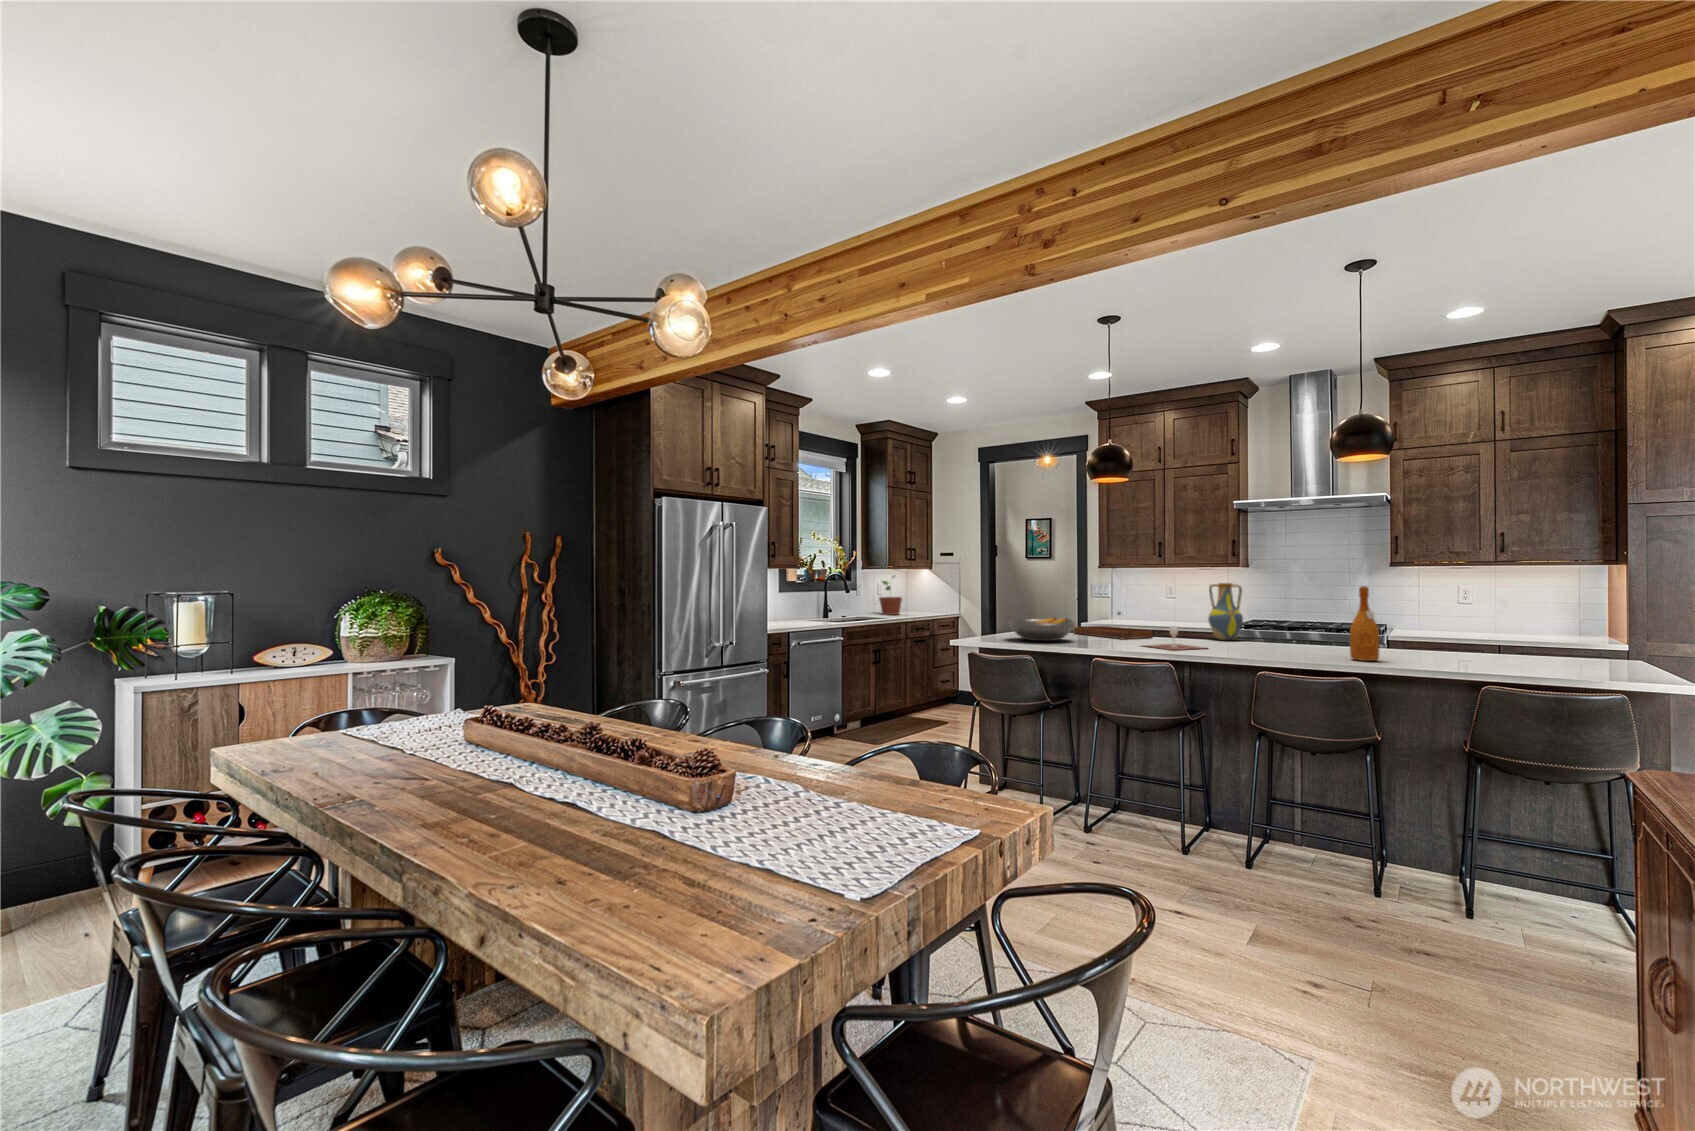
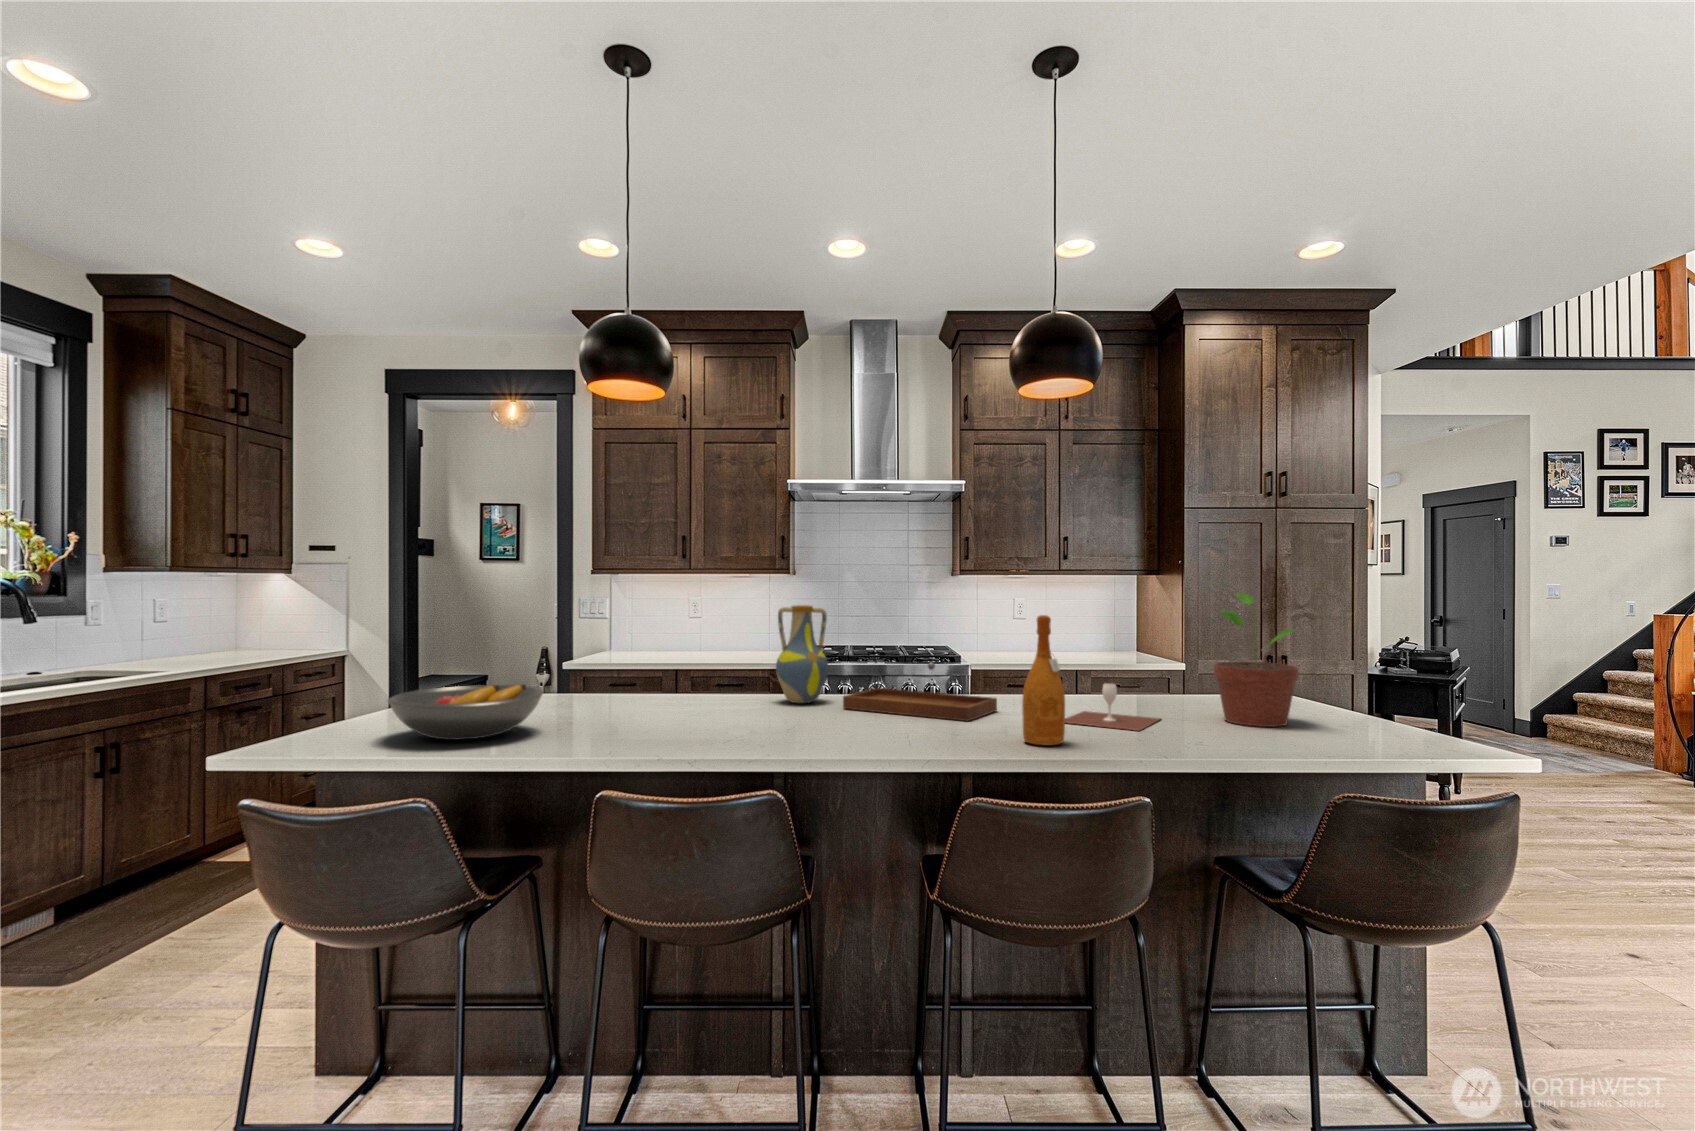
potted plant: present [879,576,902,615] -> present [1214,592,1299,727]
tray: present [1074,612,1153,639] -> present [843,662,997,721]
wine glass: present [1146,626,1206,650] -> present [1065,683,1160,731]

